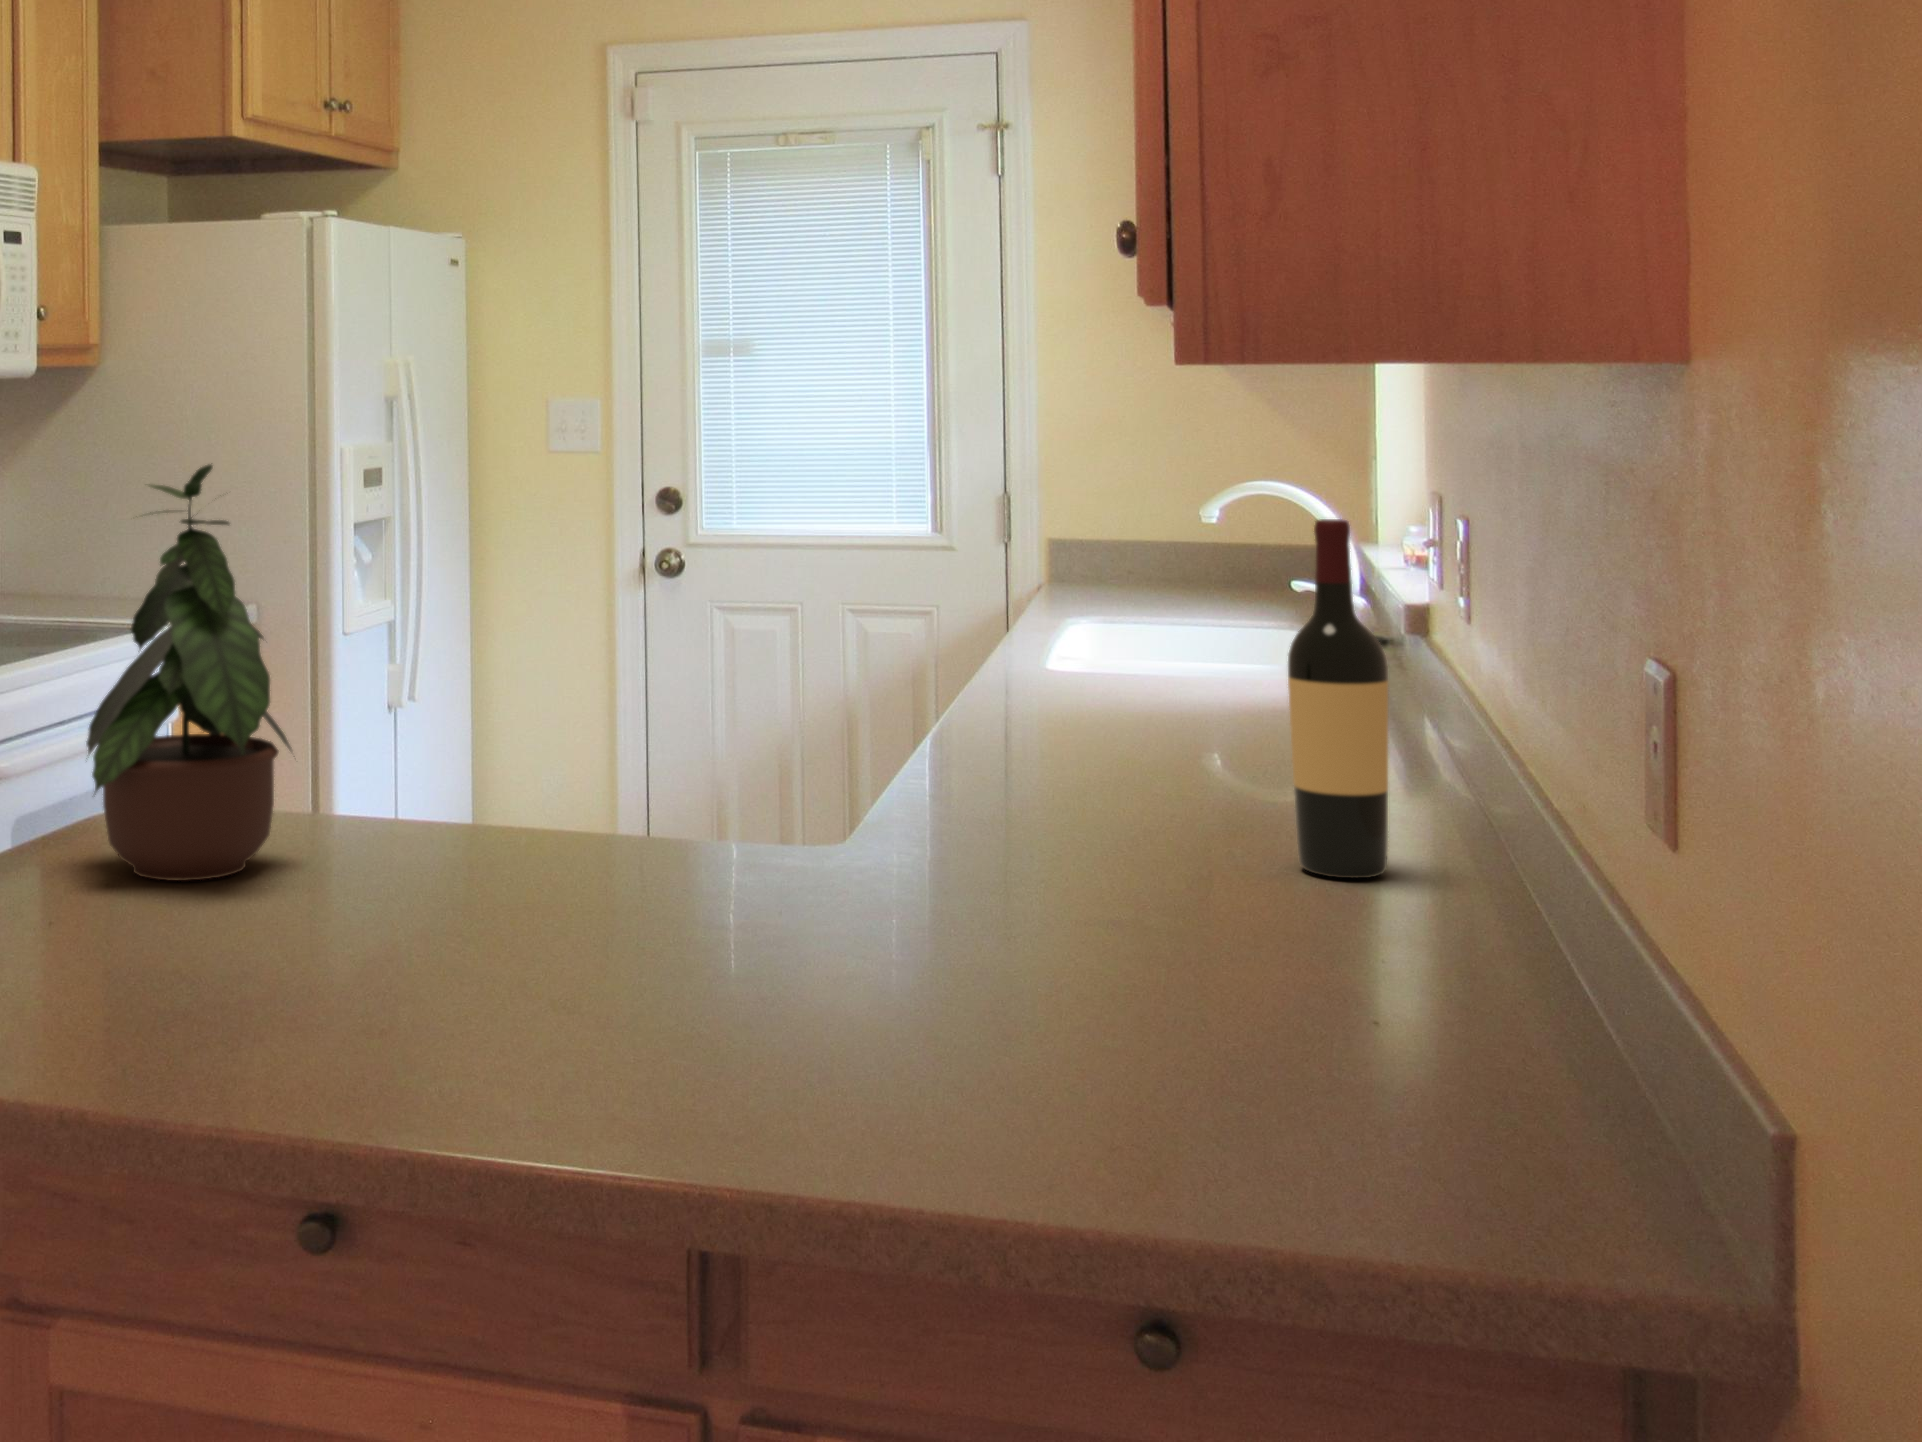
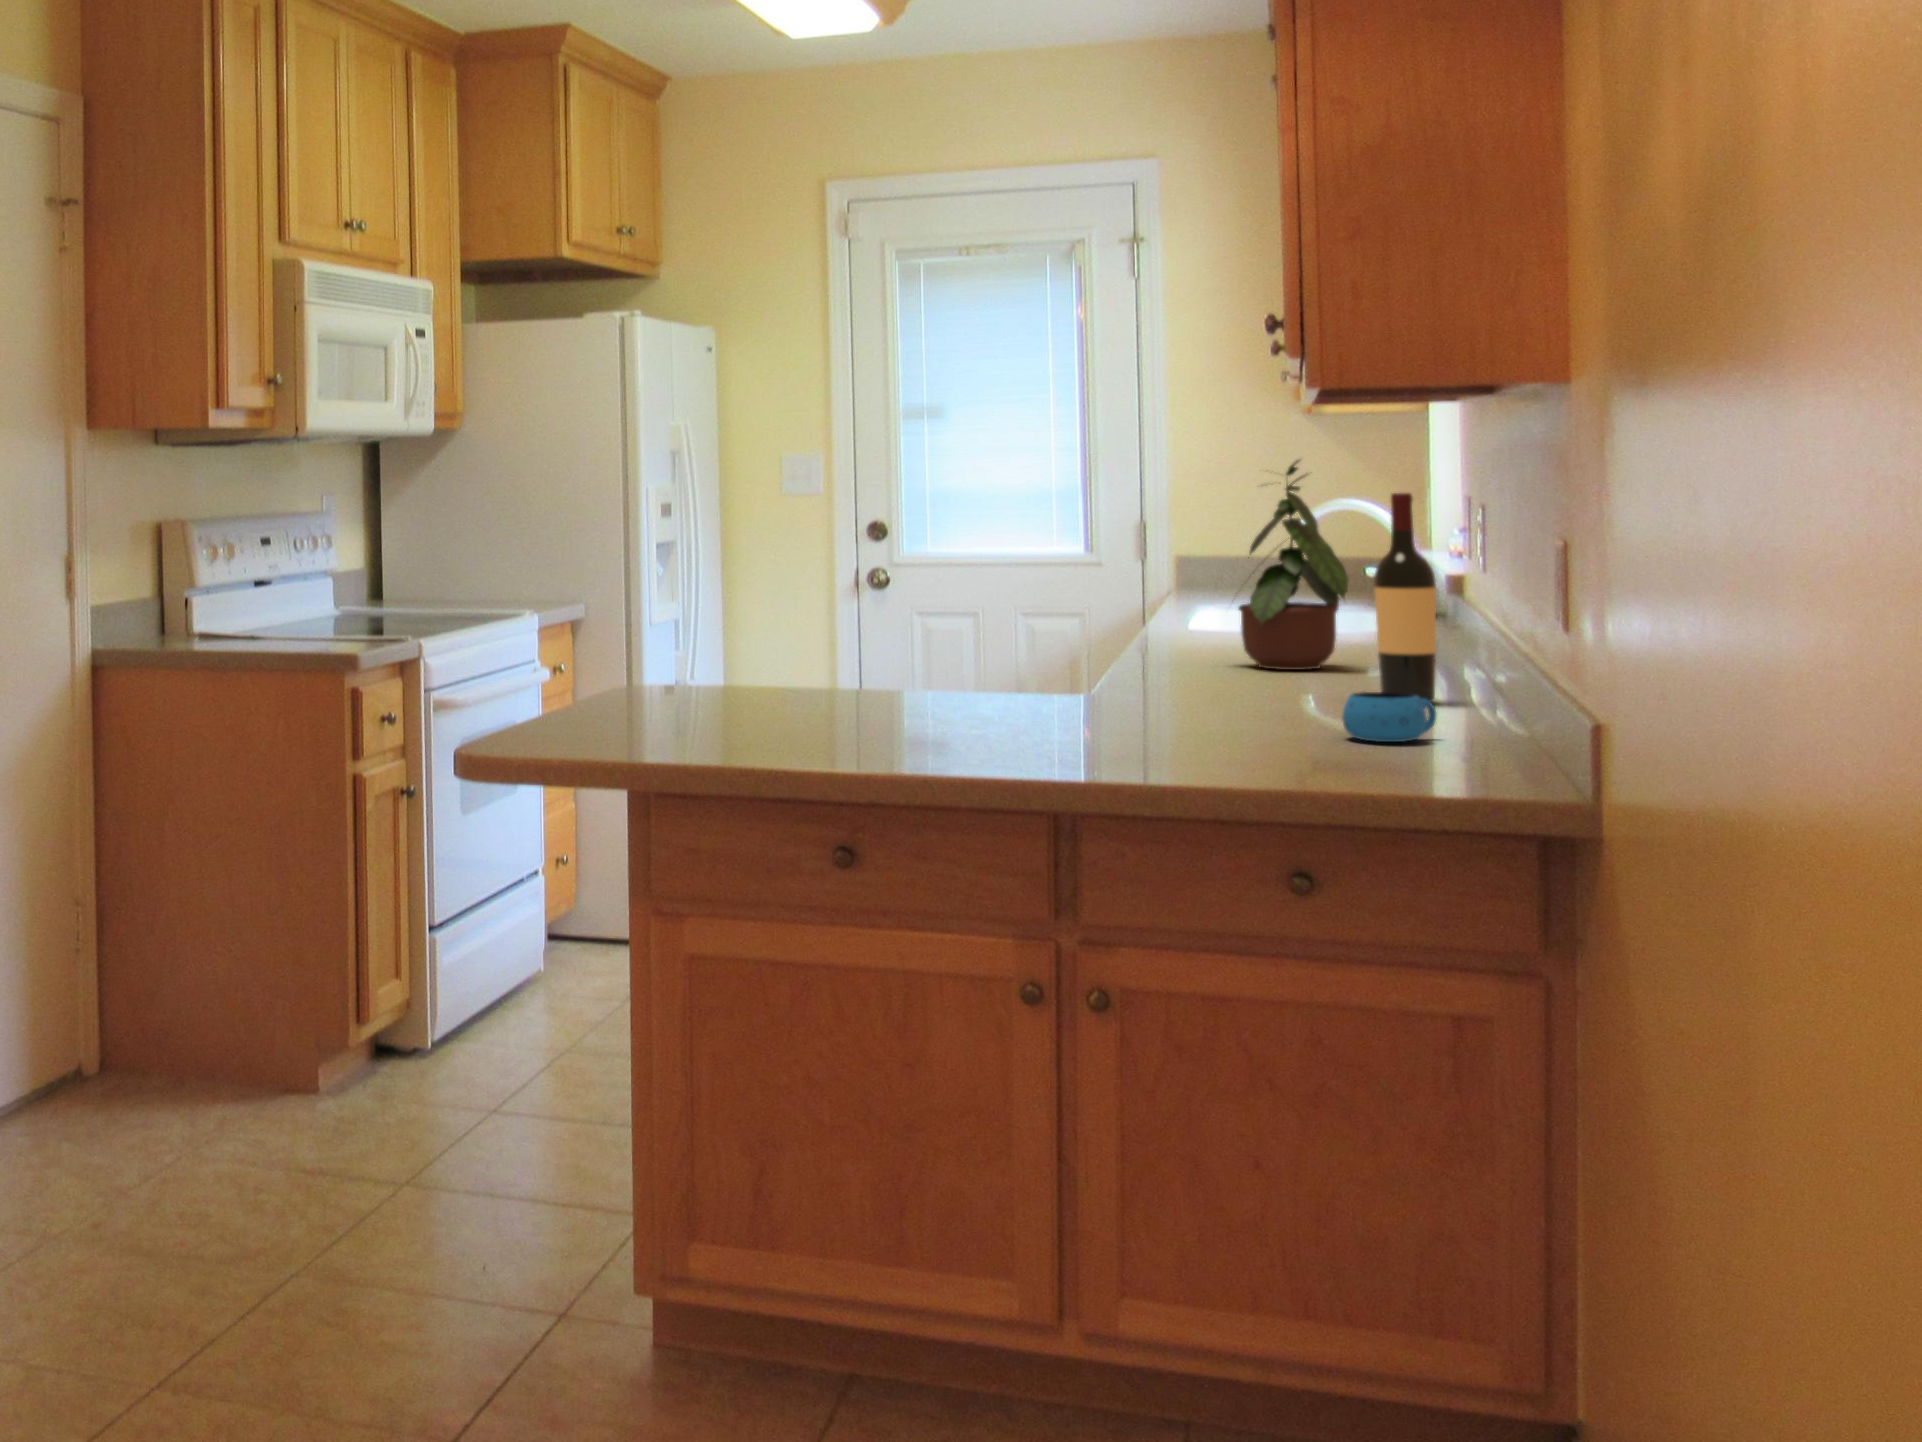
potted plant: present [86,464,292,880] -> present [1232,460,1348,670]
mug: none [1221,910,1392,1017] -> present [1342,692,1437,742]

